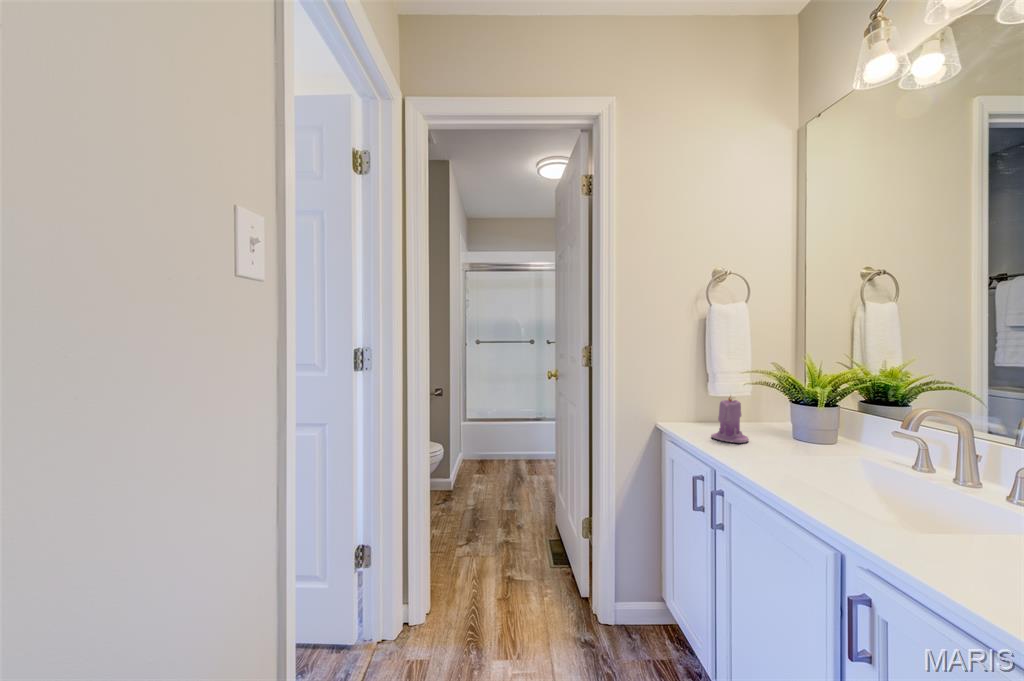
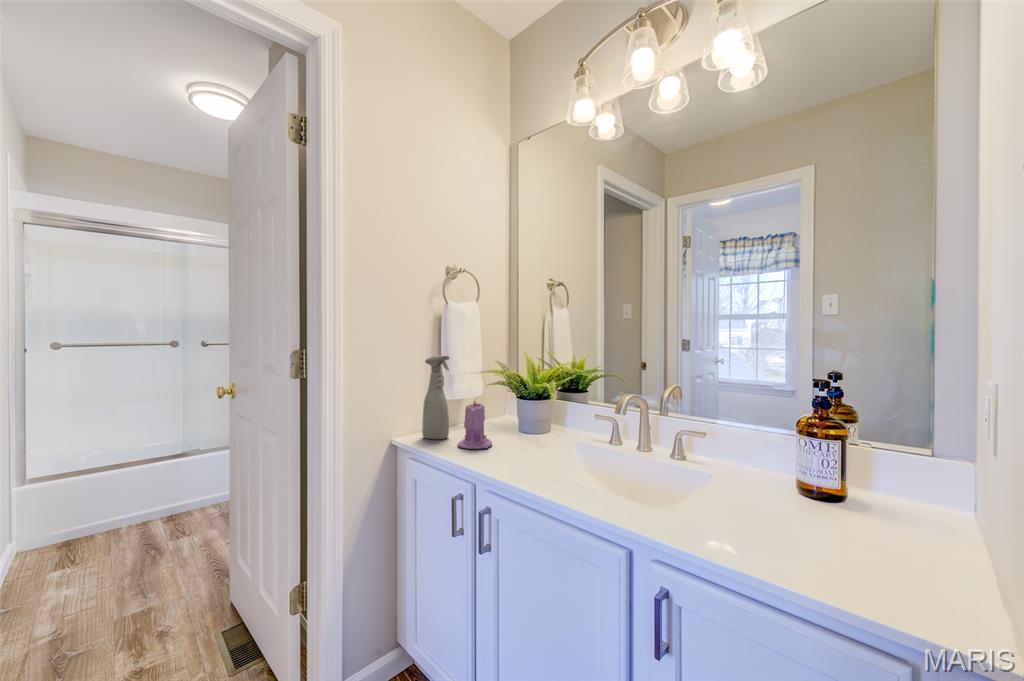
spray bottle: none [684,354,709,430] -> present [422,356,449,439]

